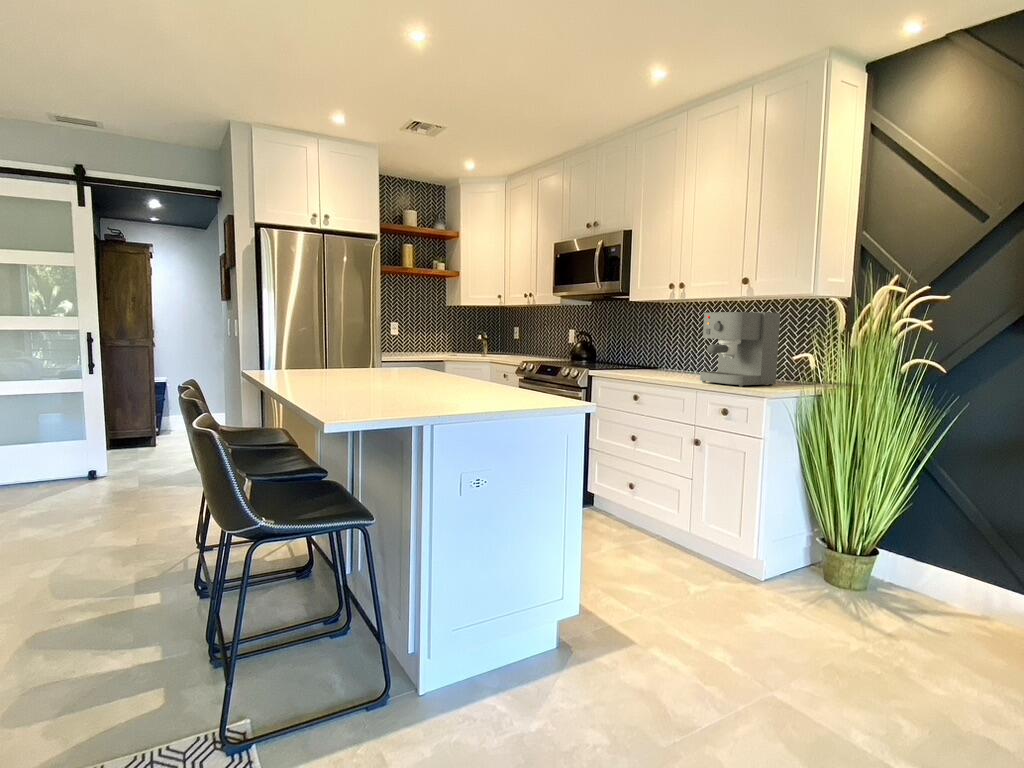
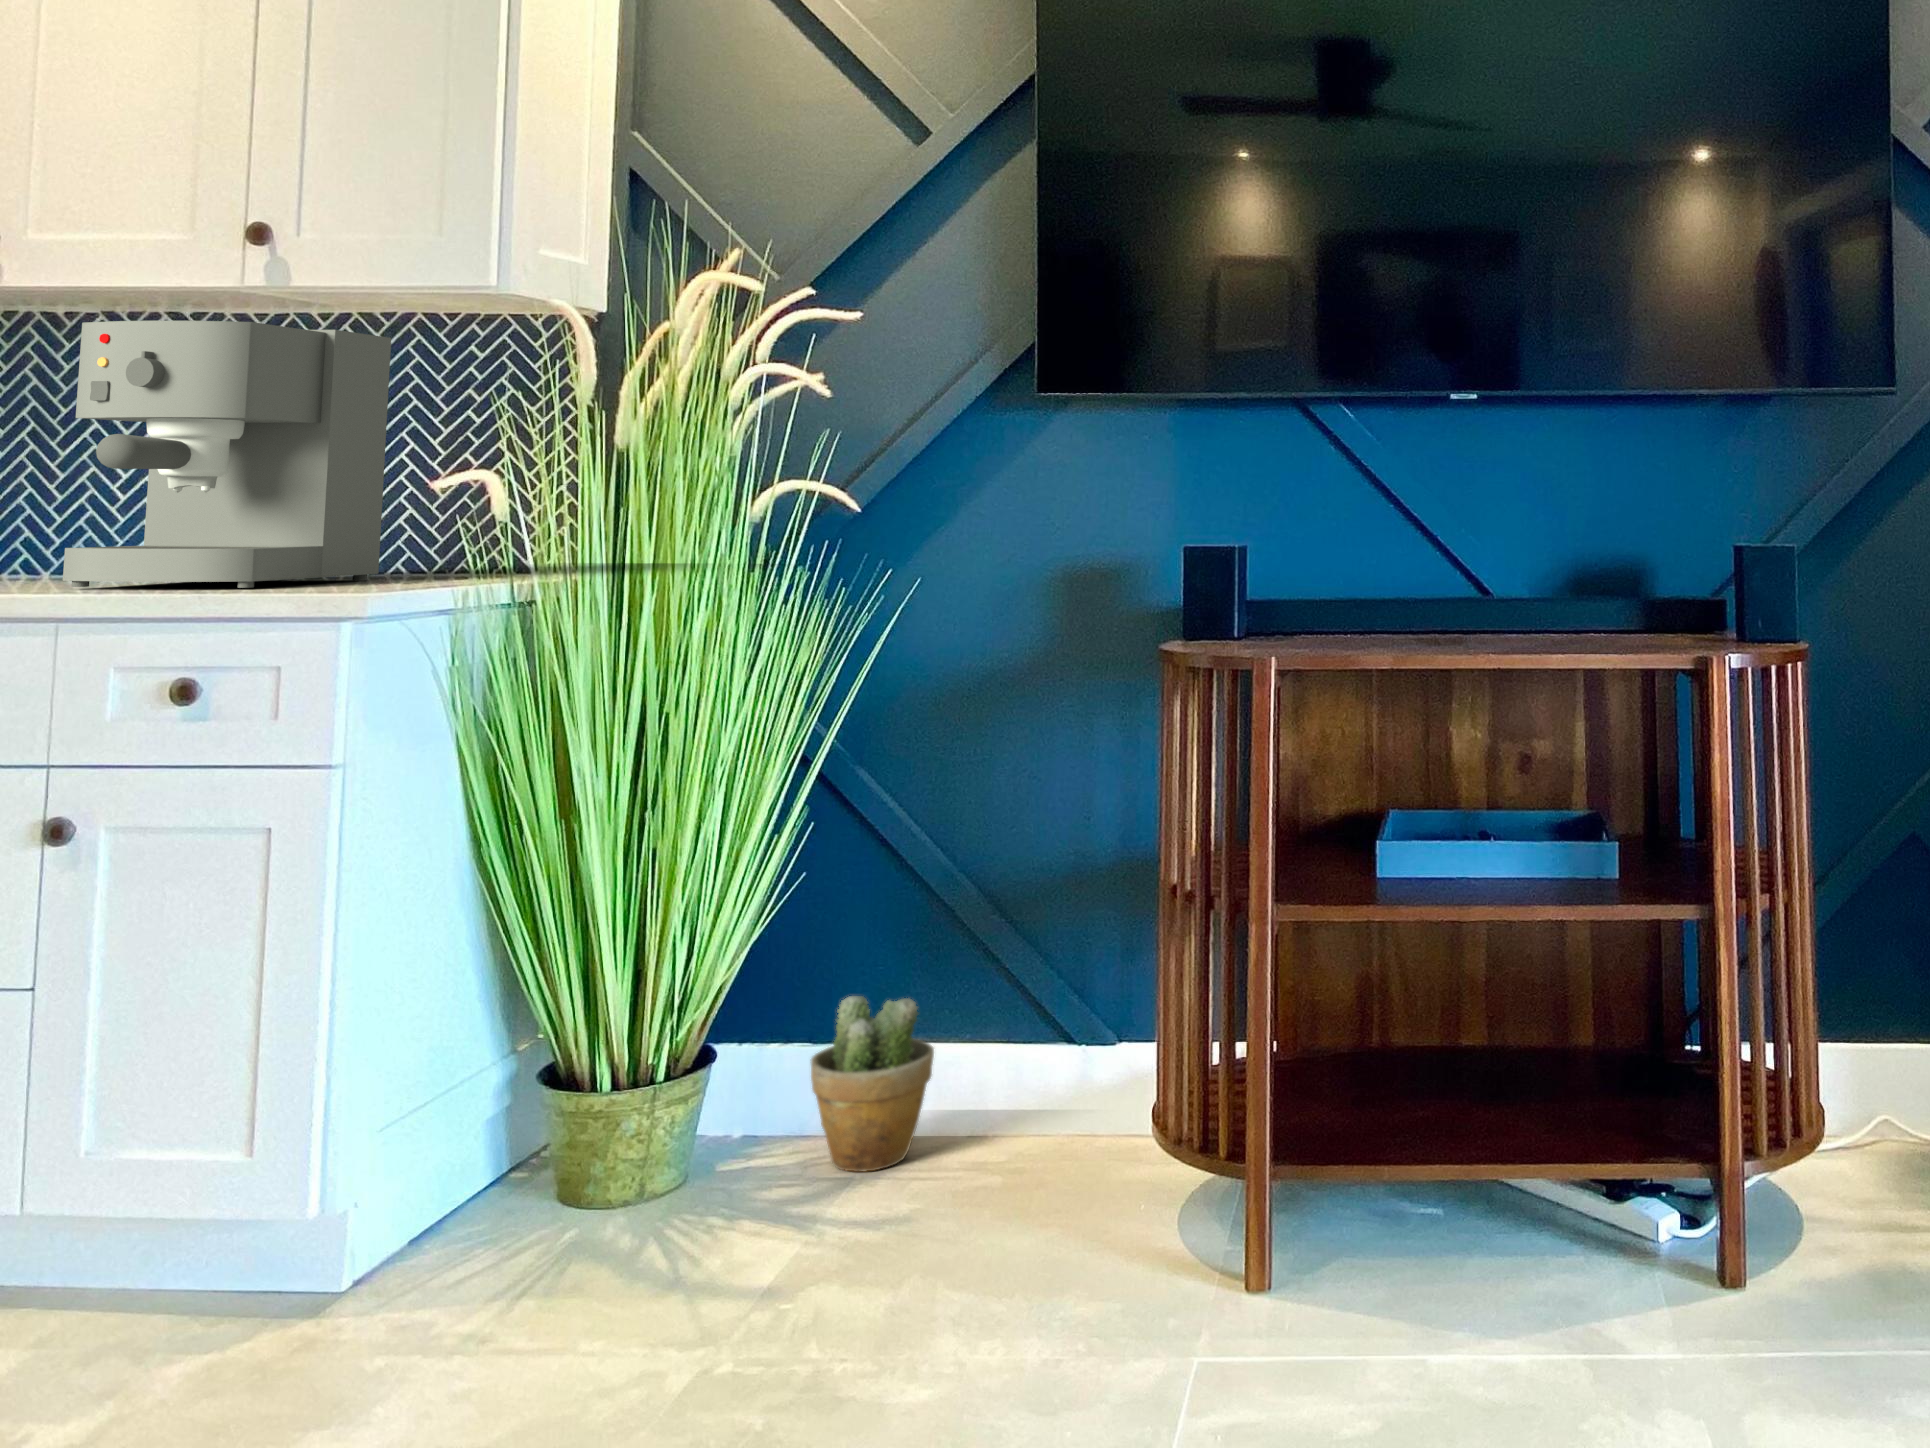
potted plant: none [913,549,966,613] -> present [811,996,934,1172]

